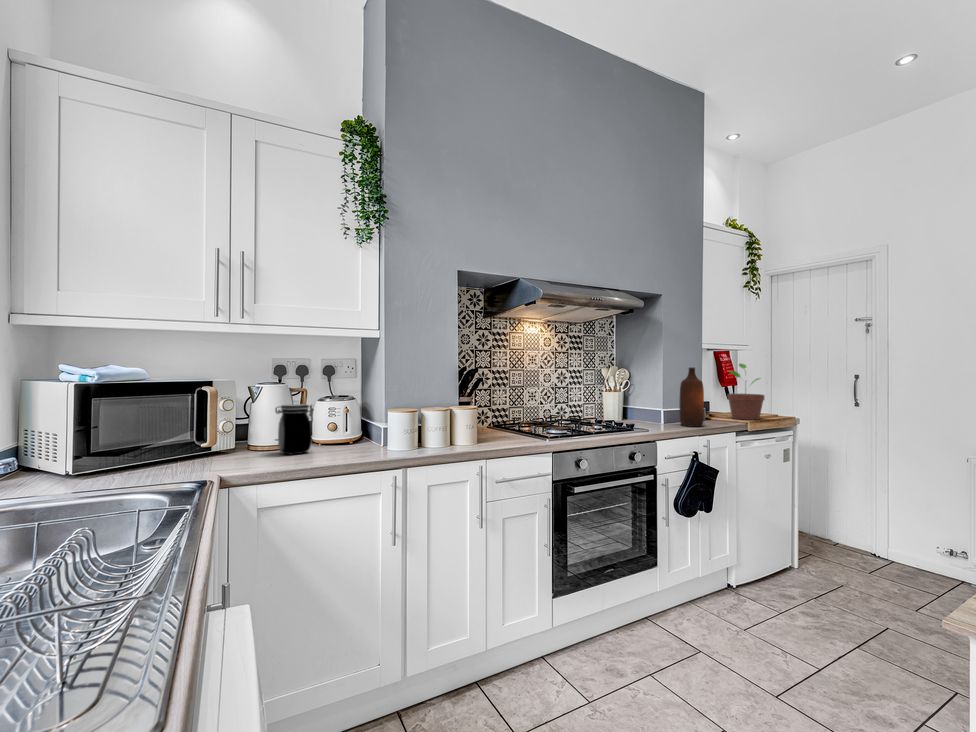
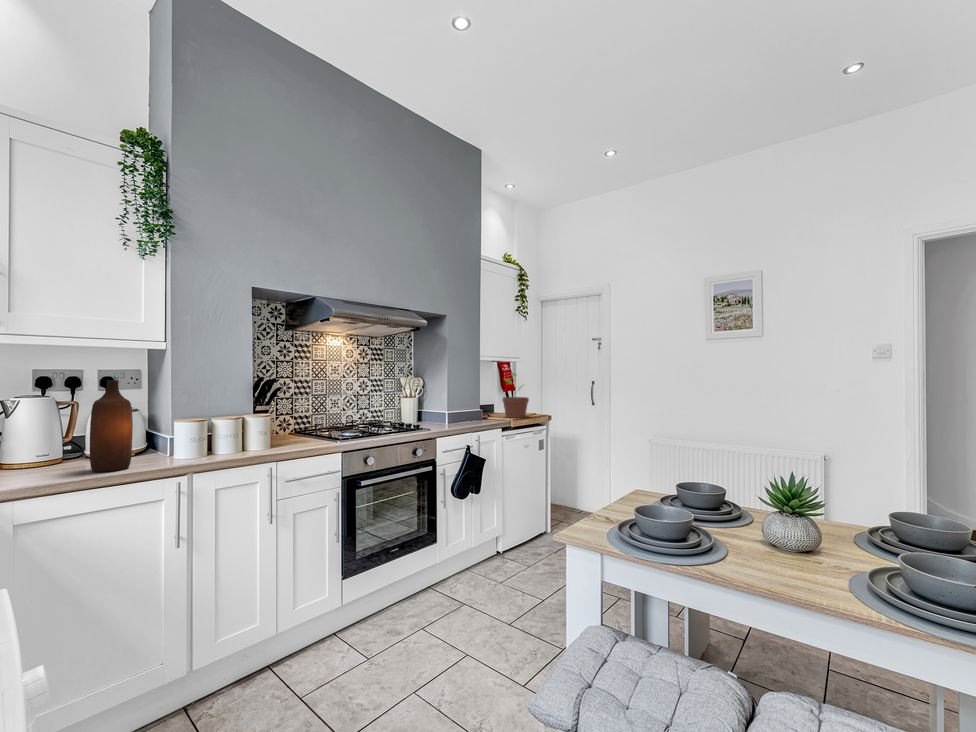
bottle: present [679,368,704,427] -> present [90,380,133,472]
jar: present [275,404,314,454] -> none [34,417,84,470]

